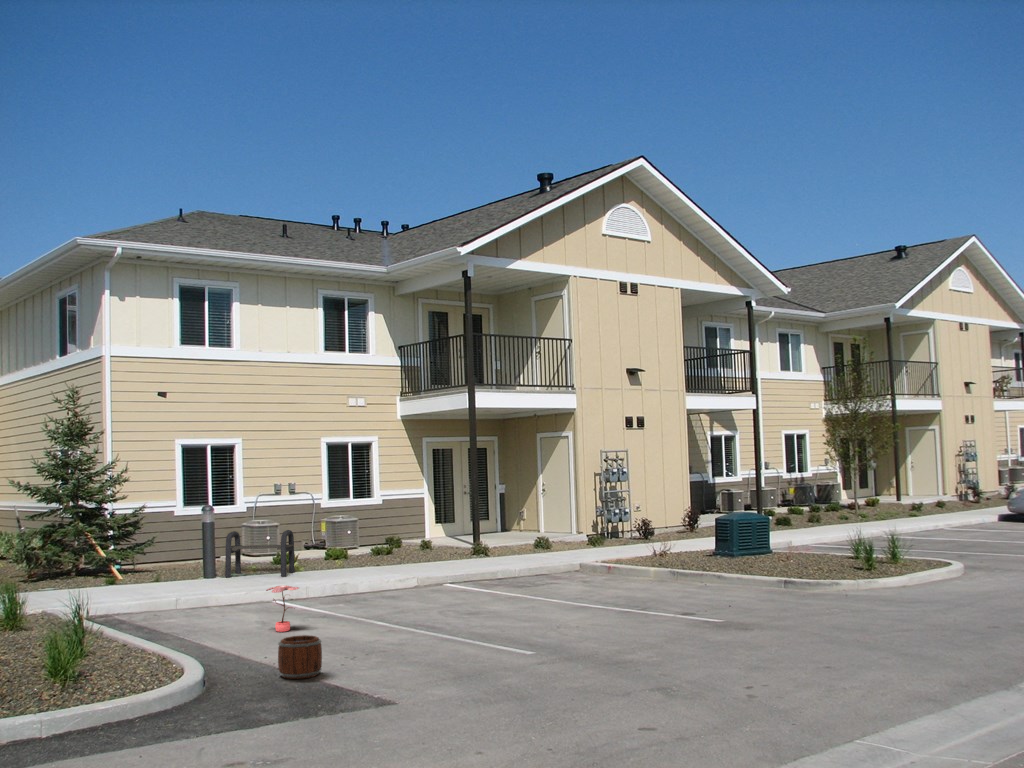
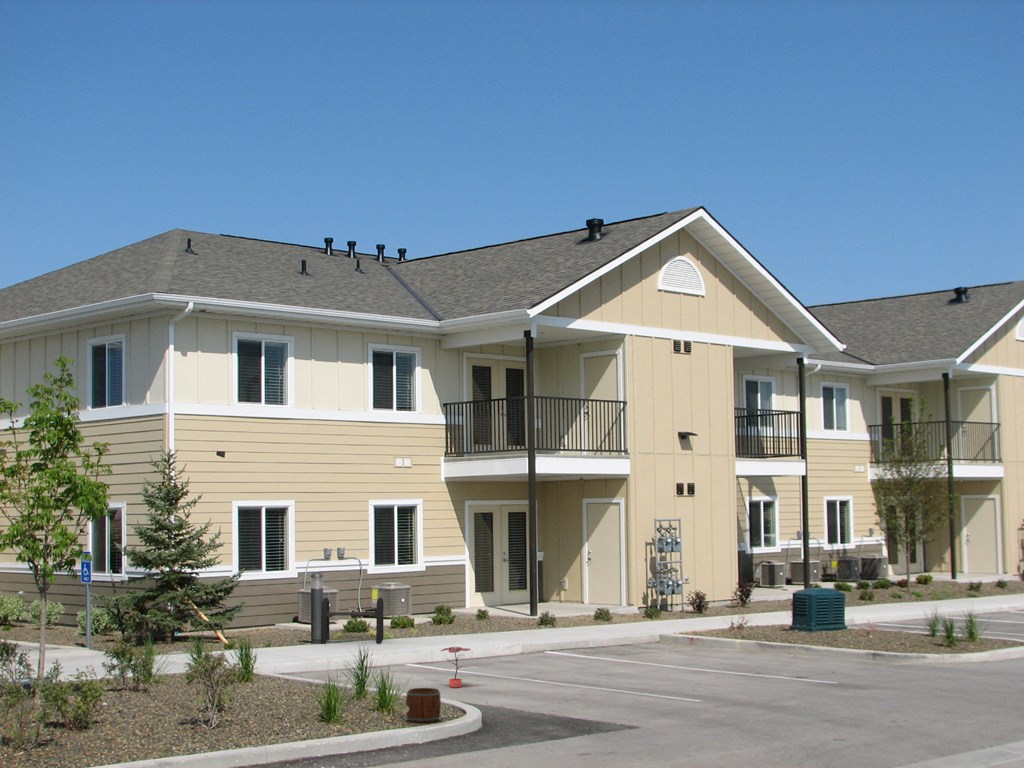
bucket: present [278,635,322,679] -> present [406,688,441,722]

